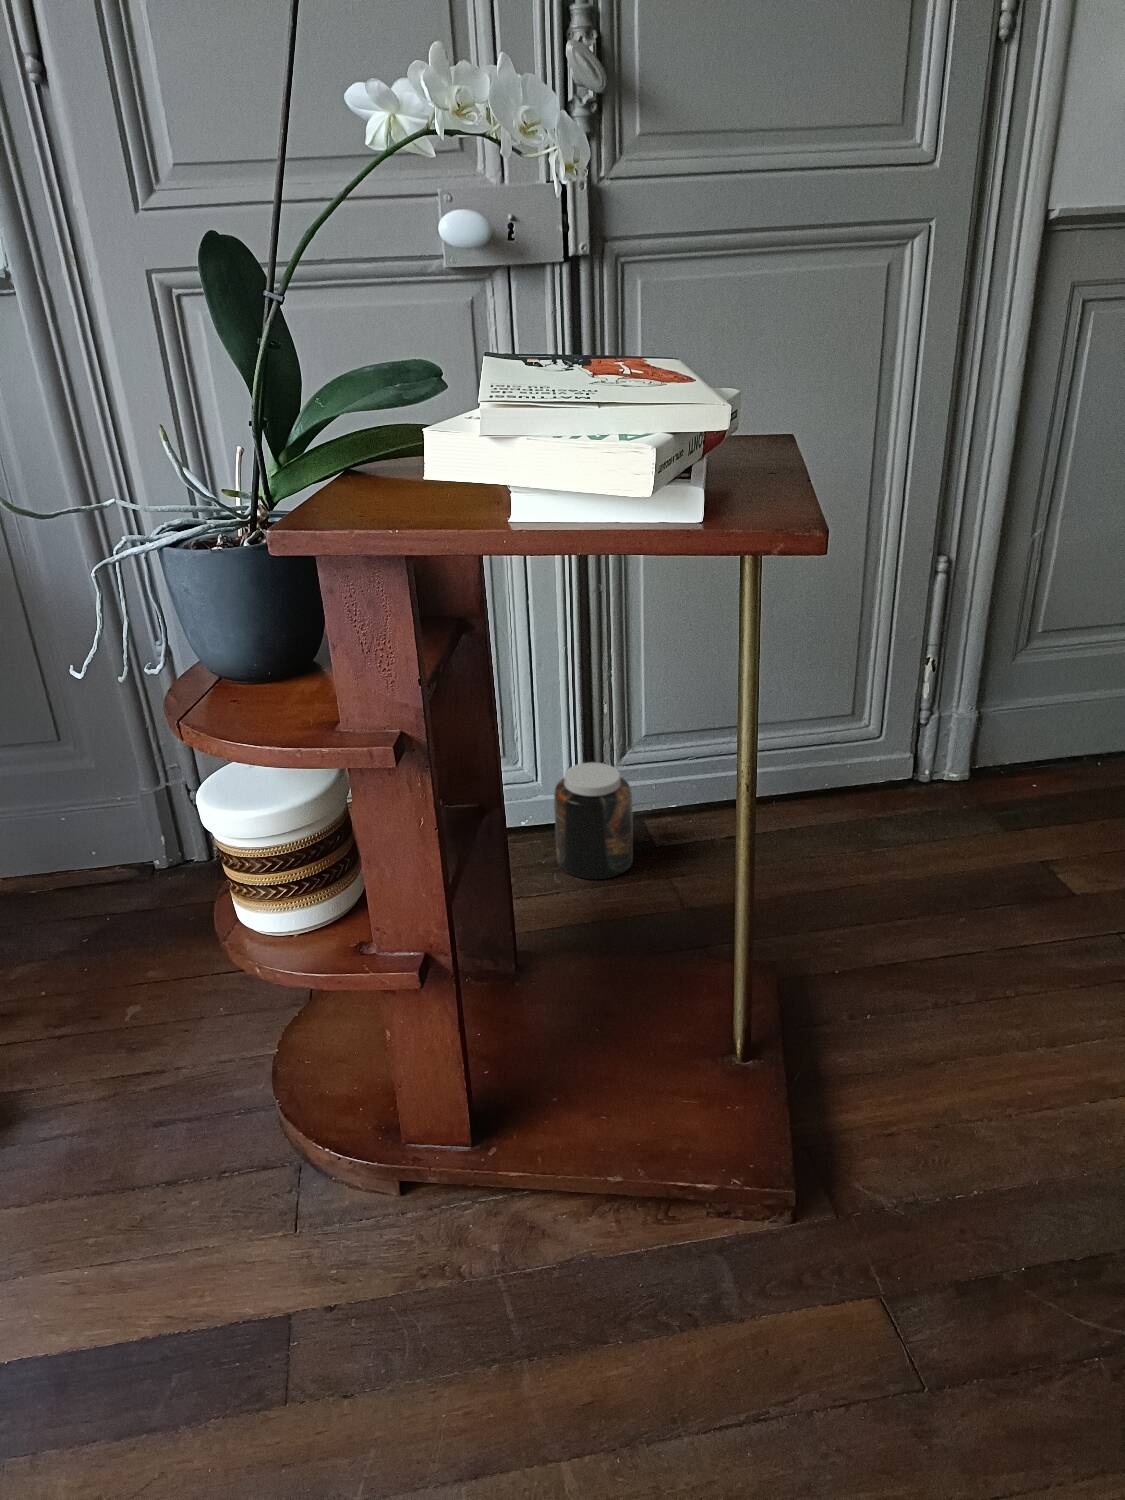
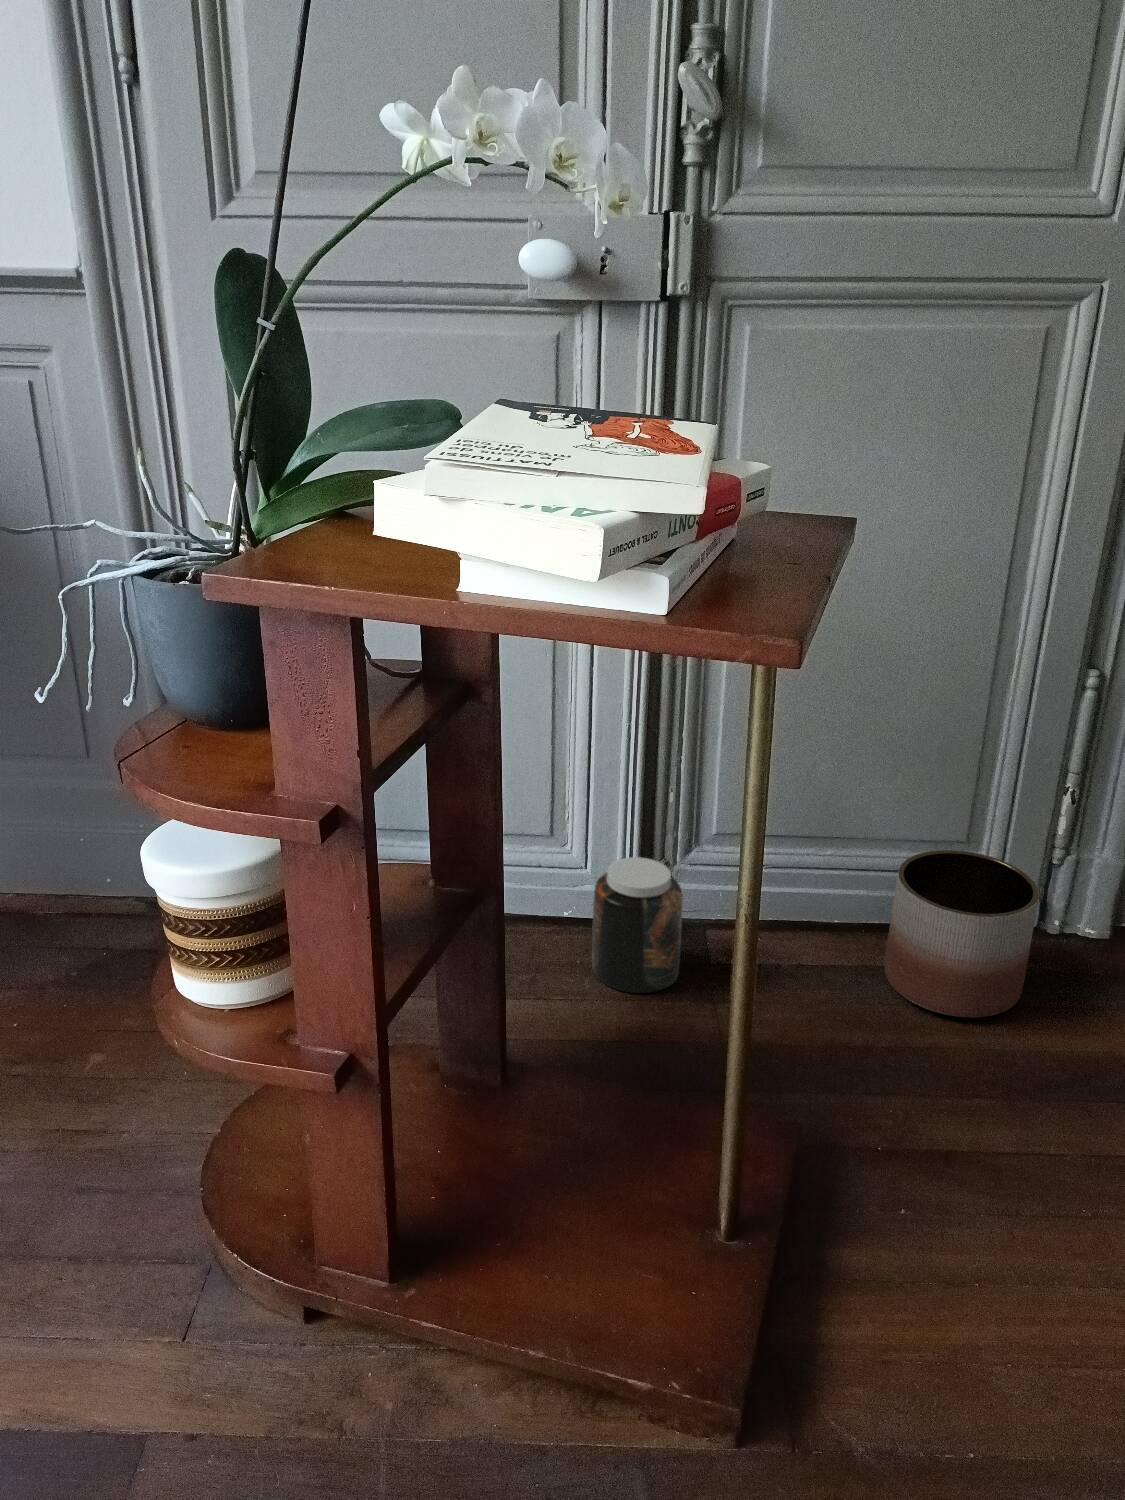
planter: none [800,722,924,859] -> present [884,850,1039,1018]

